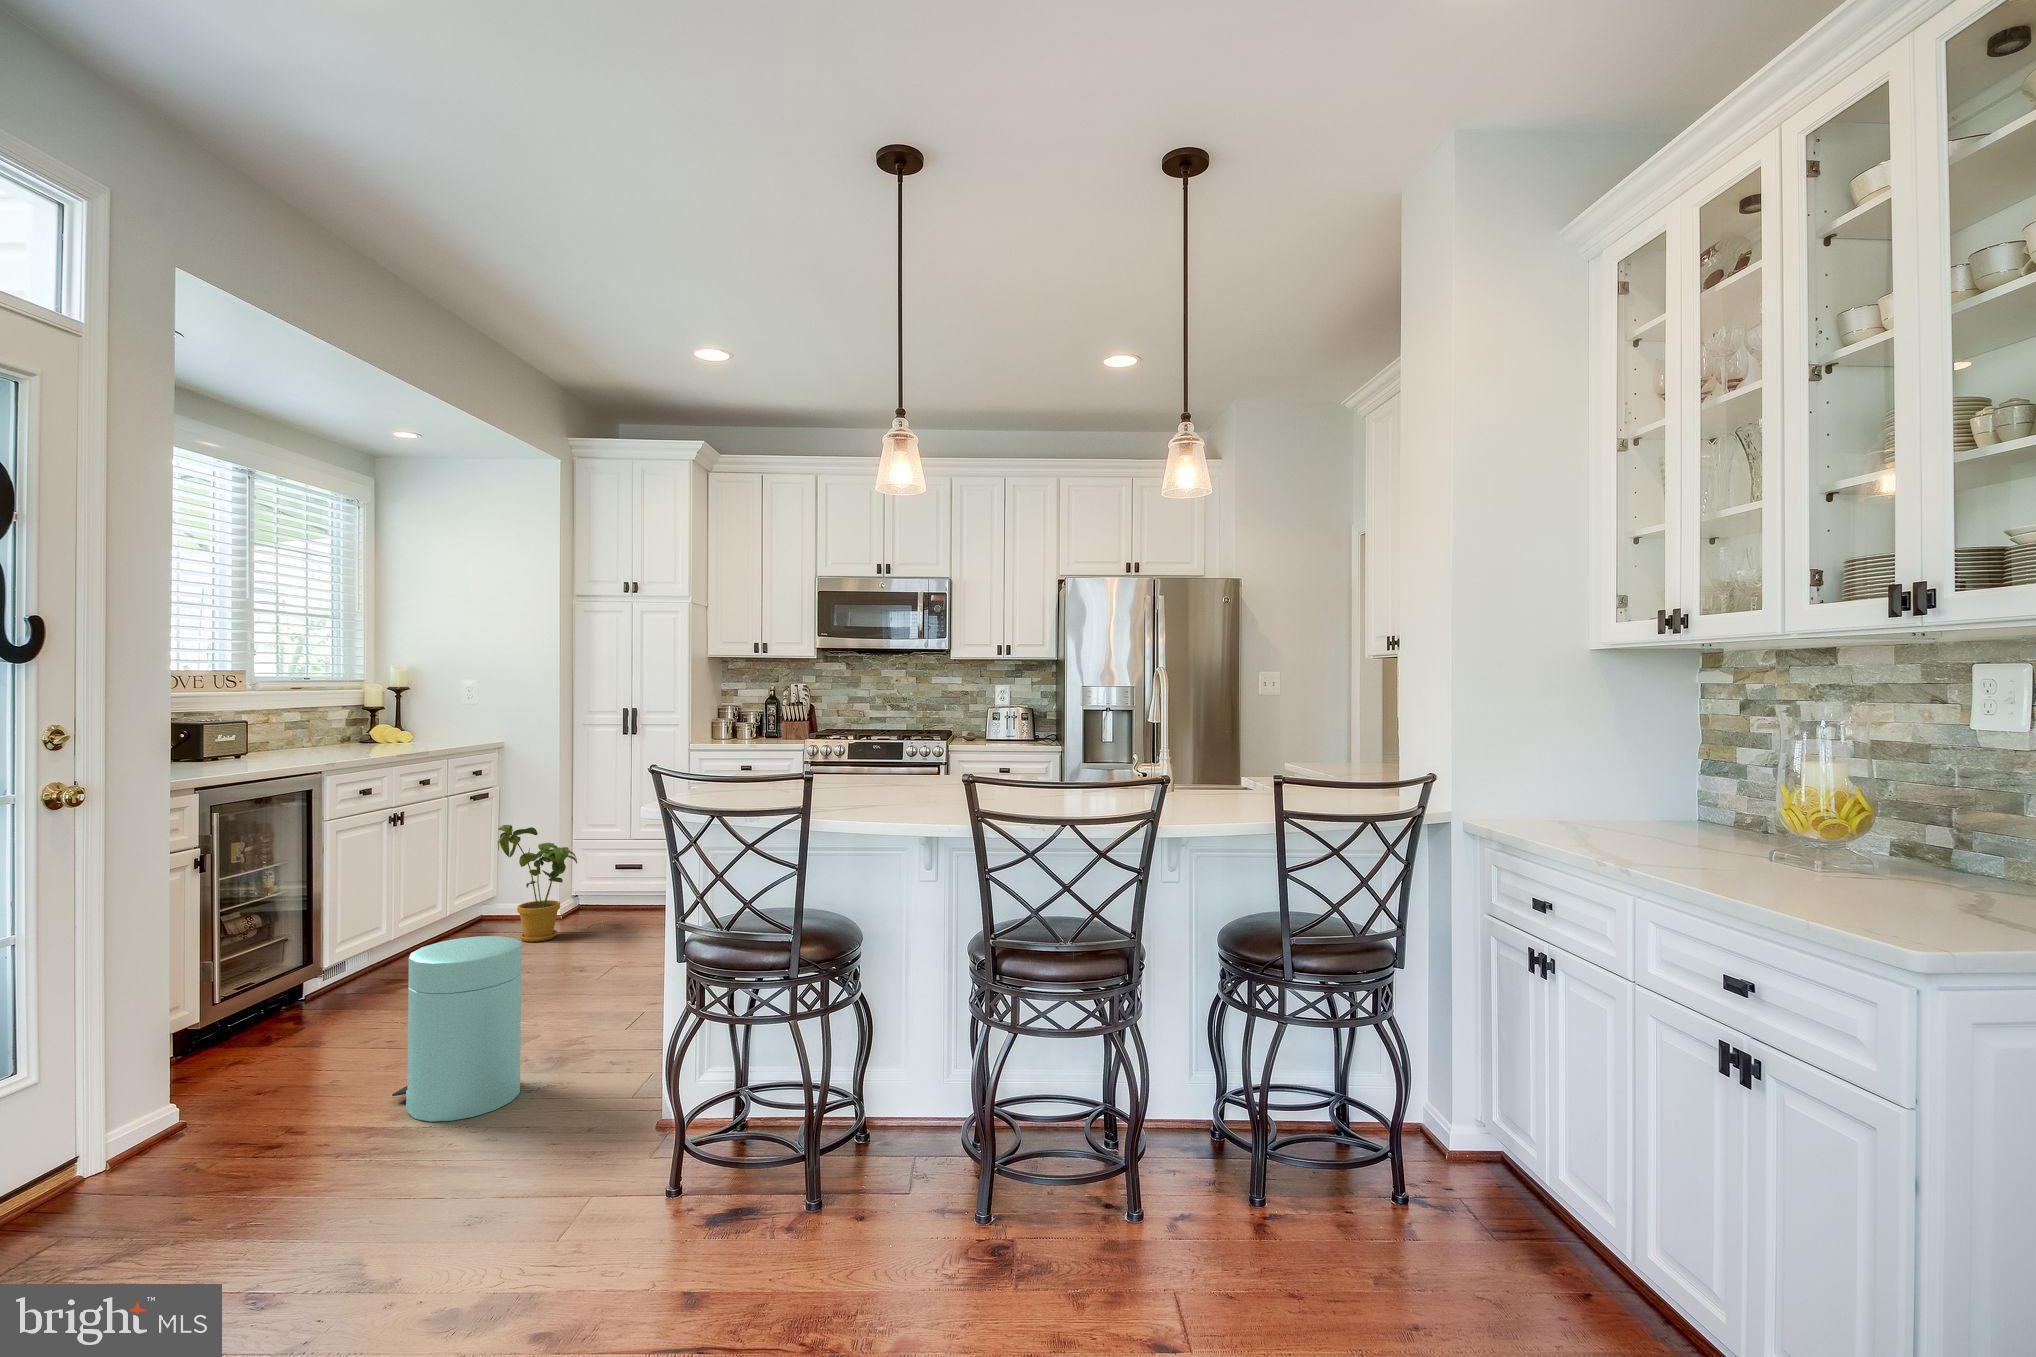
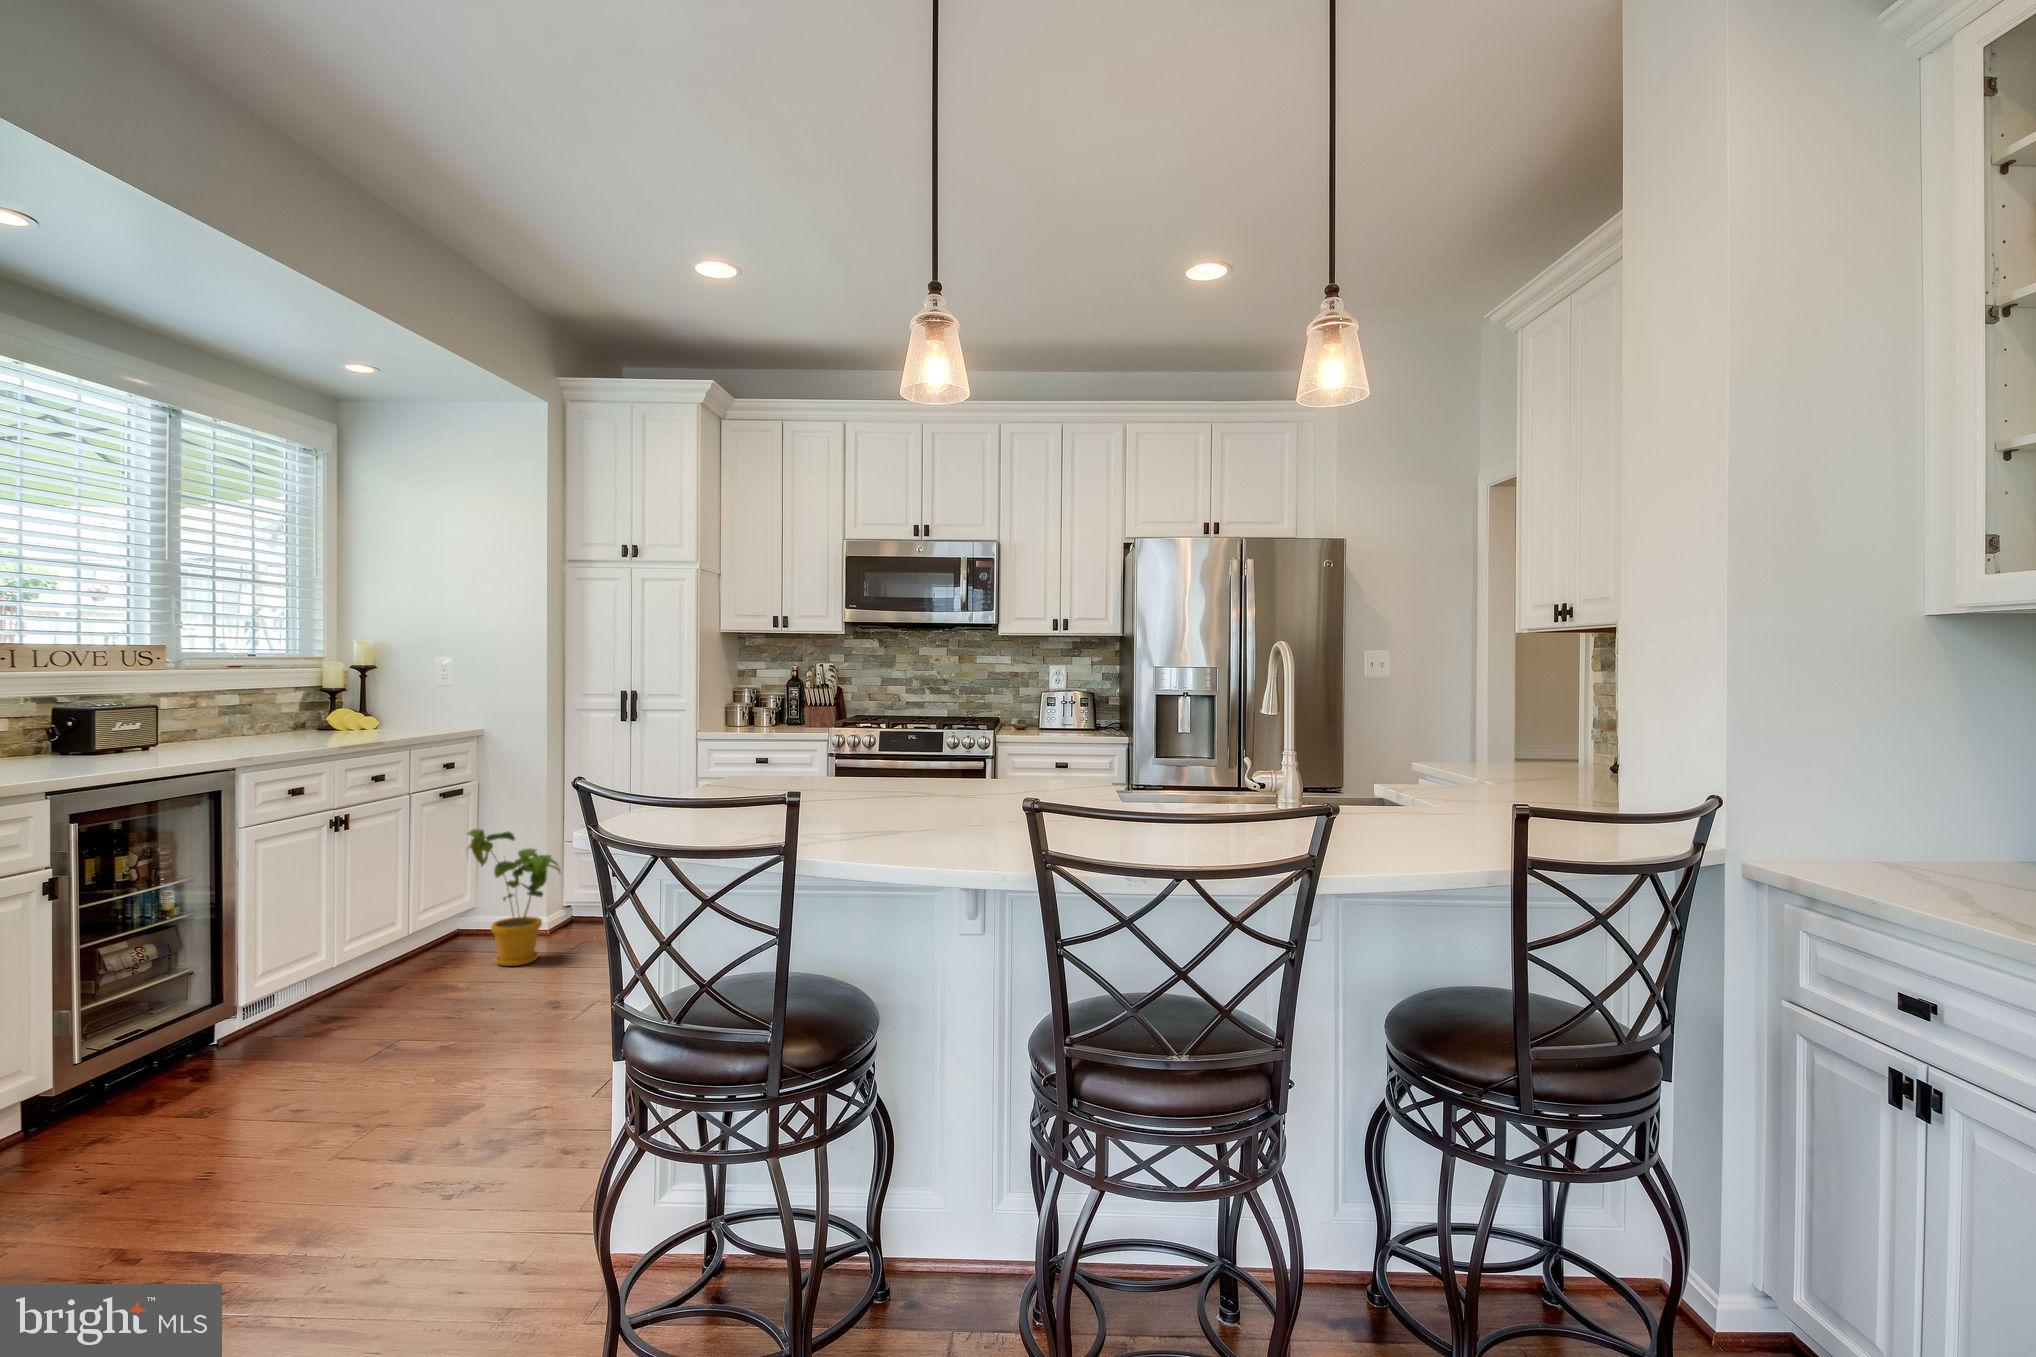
trash can: present [392,936,521,1122] -> none [275,988,444,1240]

